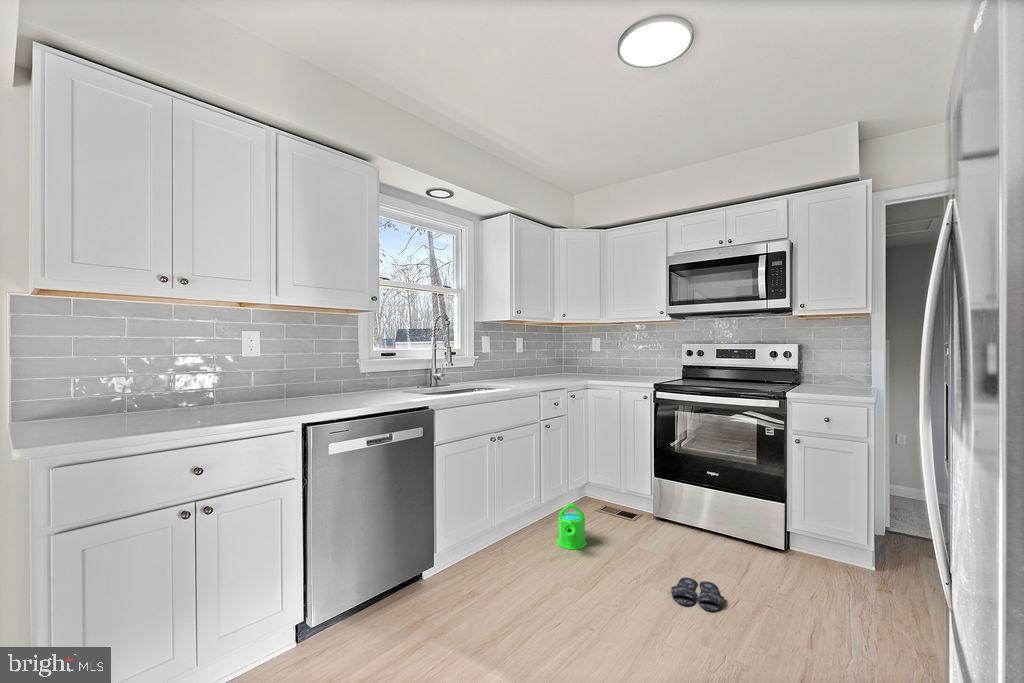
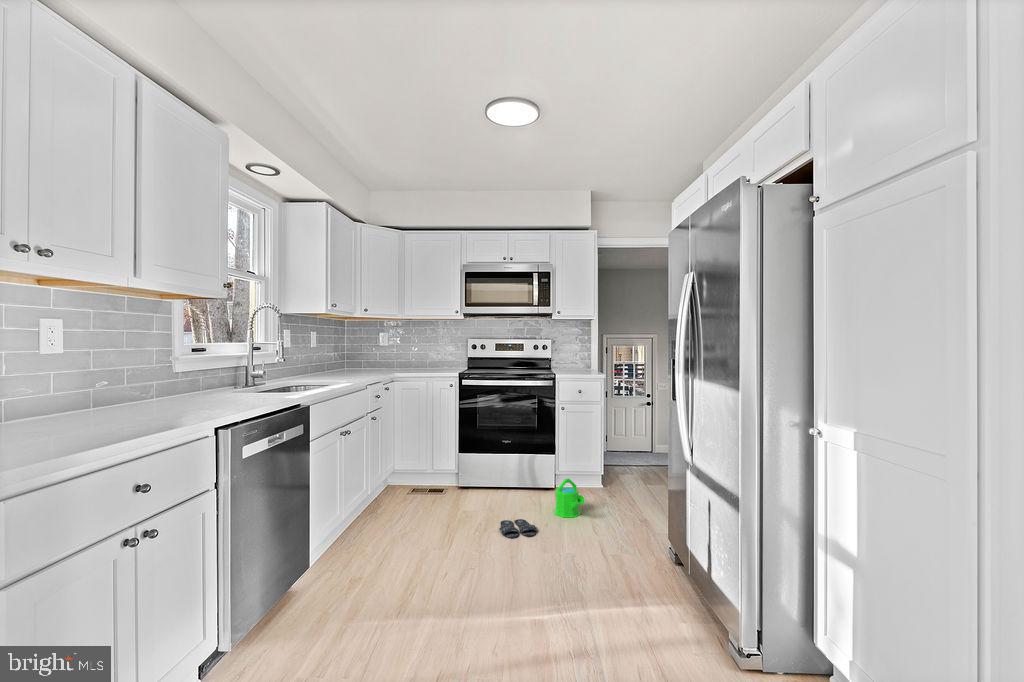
watering can: present [556,503,587,549] -> present [554,479,584,517]

